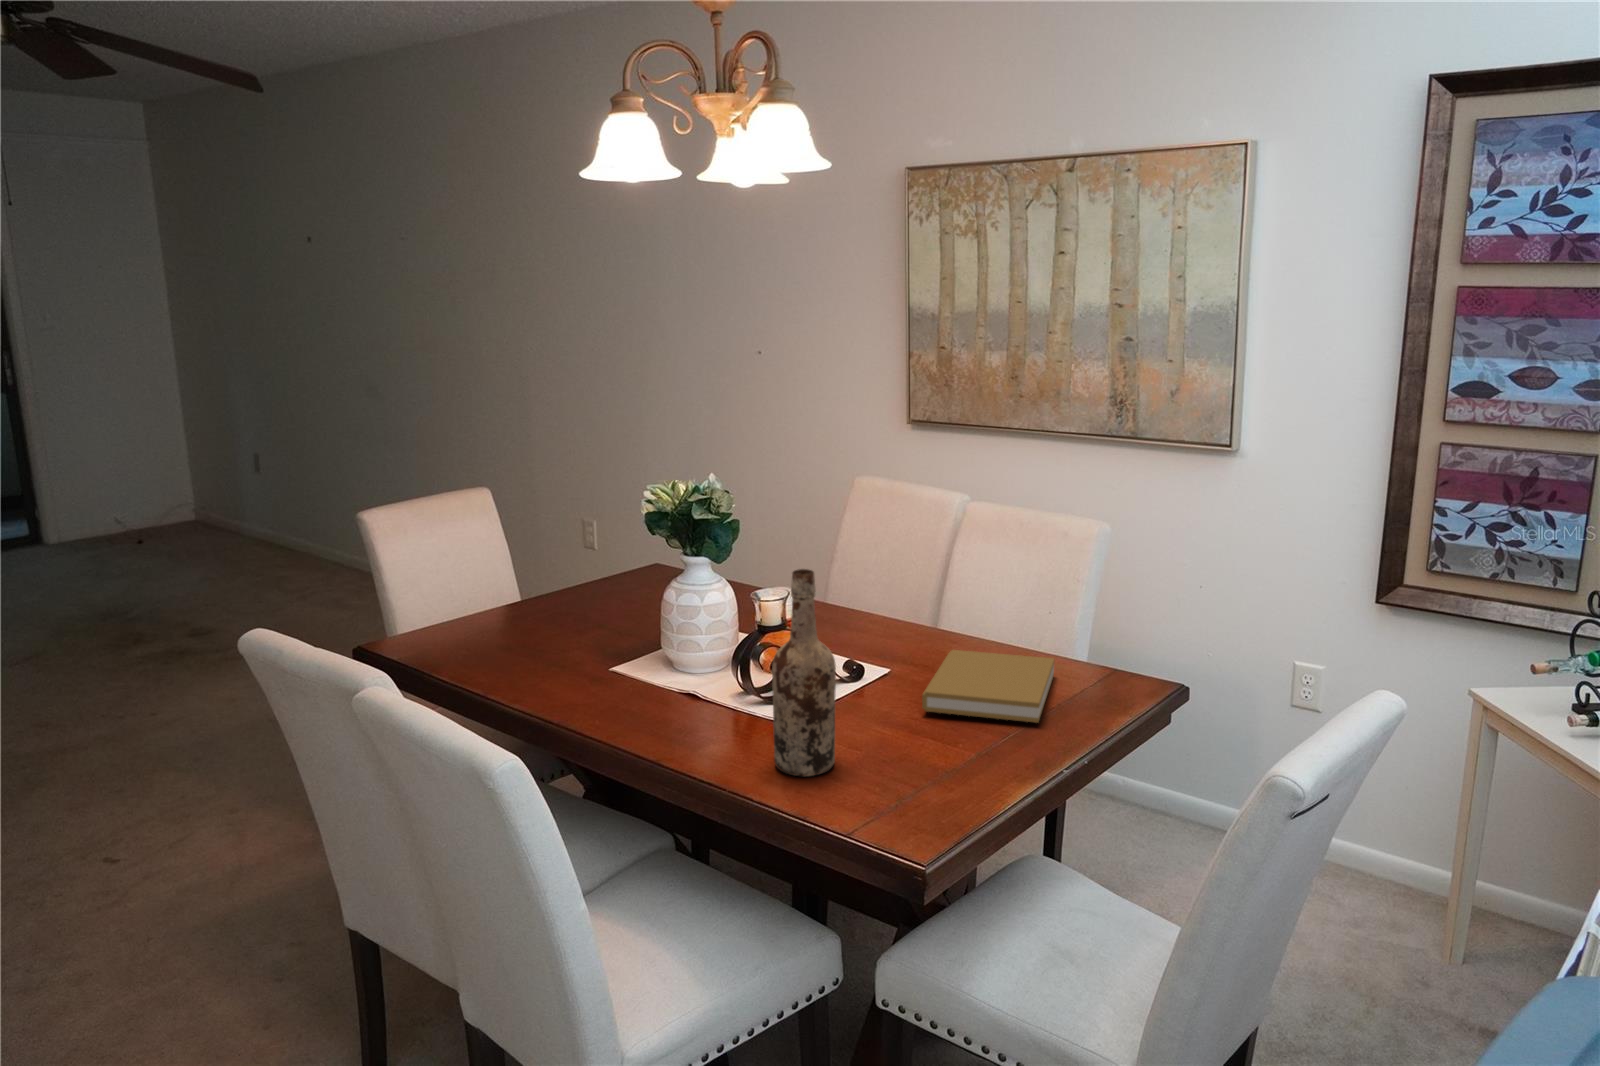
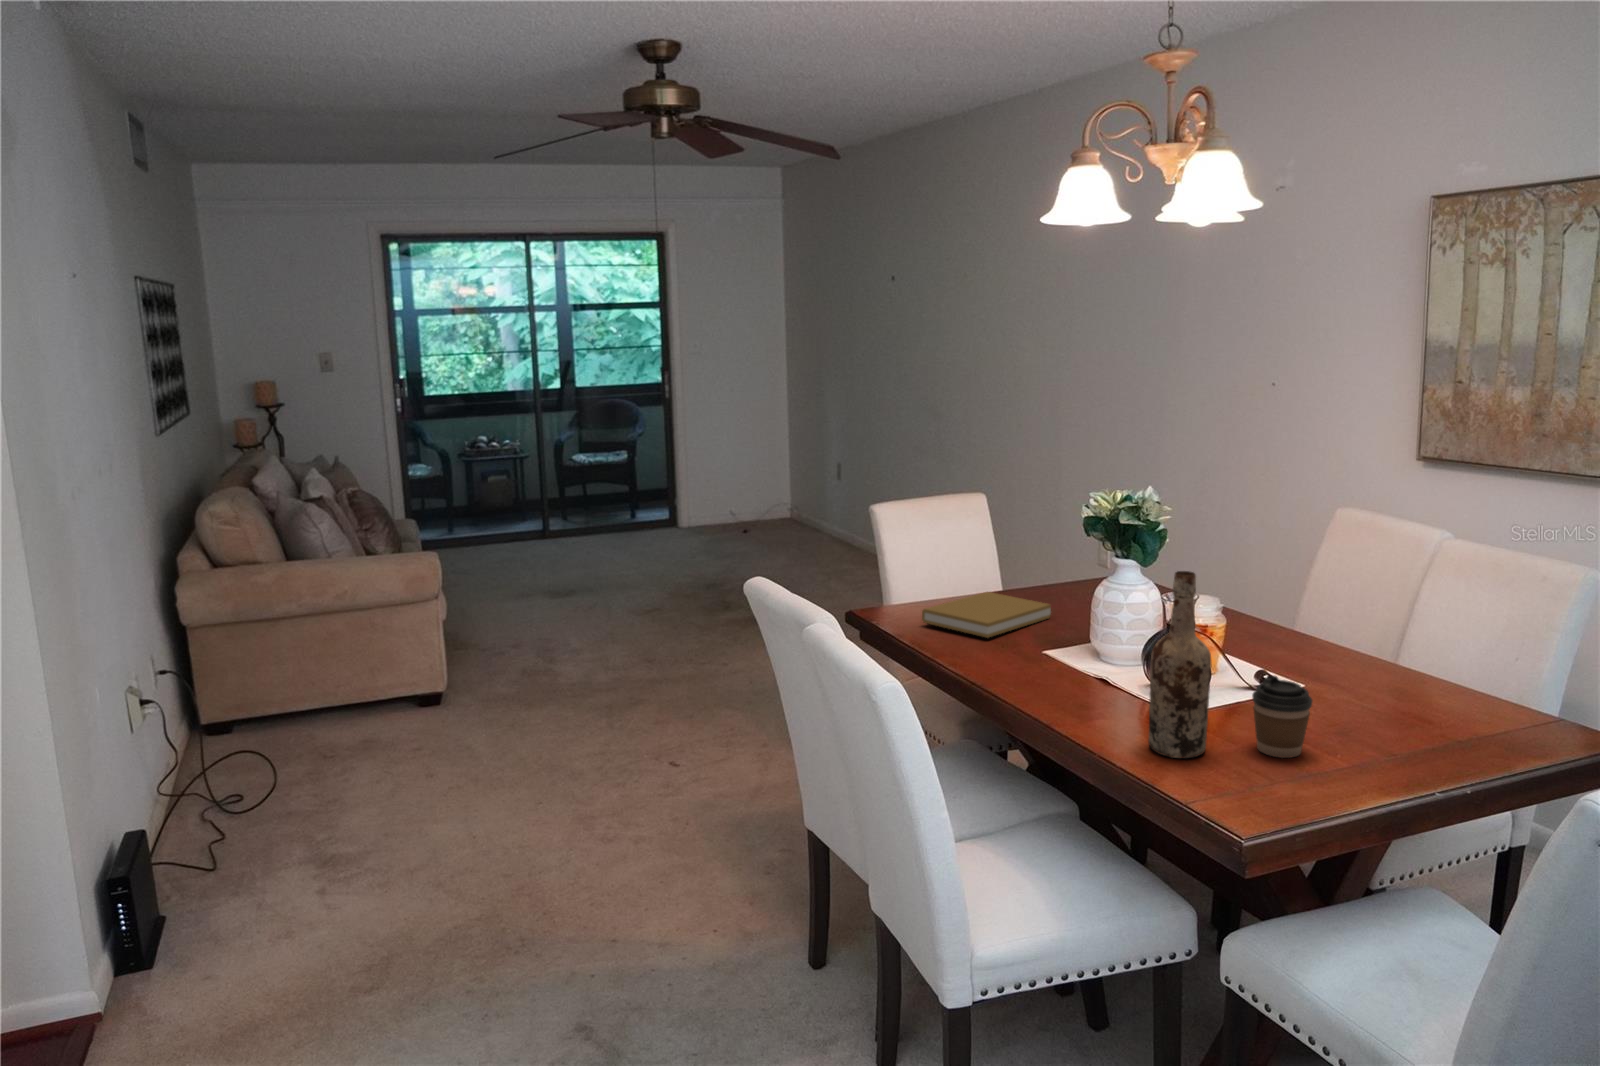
book: present [922,650,1054,723] -> present [922,592,1051,638]
coffee cup: none [873,669,932,755] -> present [1252,676,1312,758]

